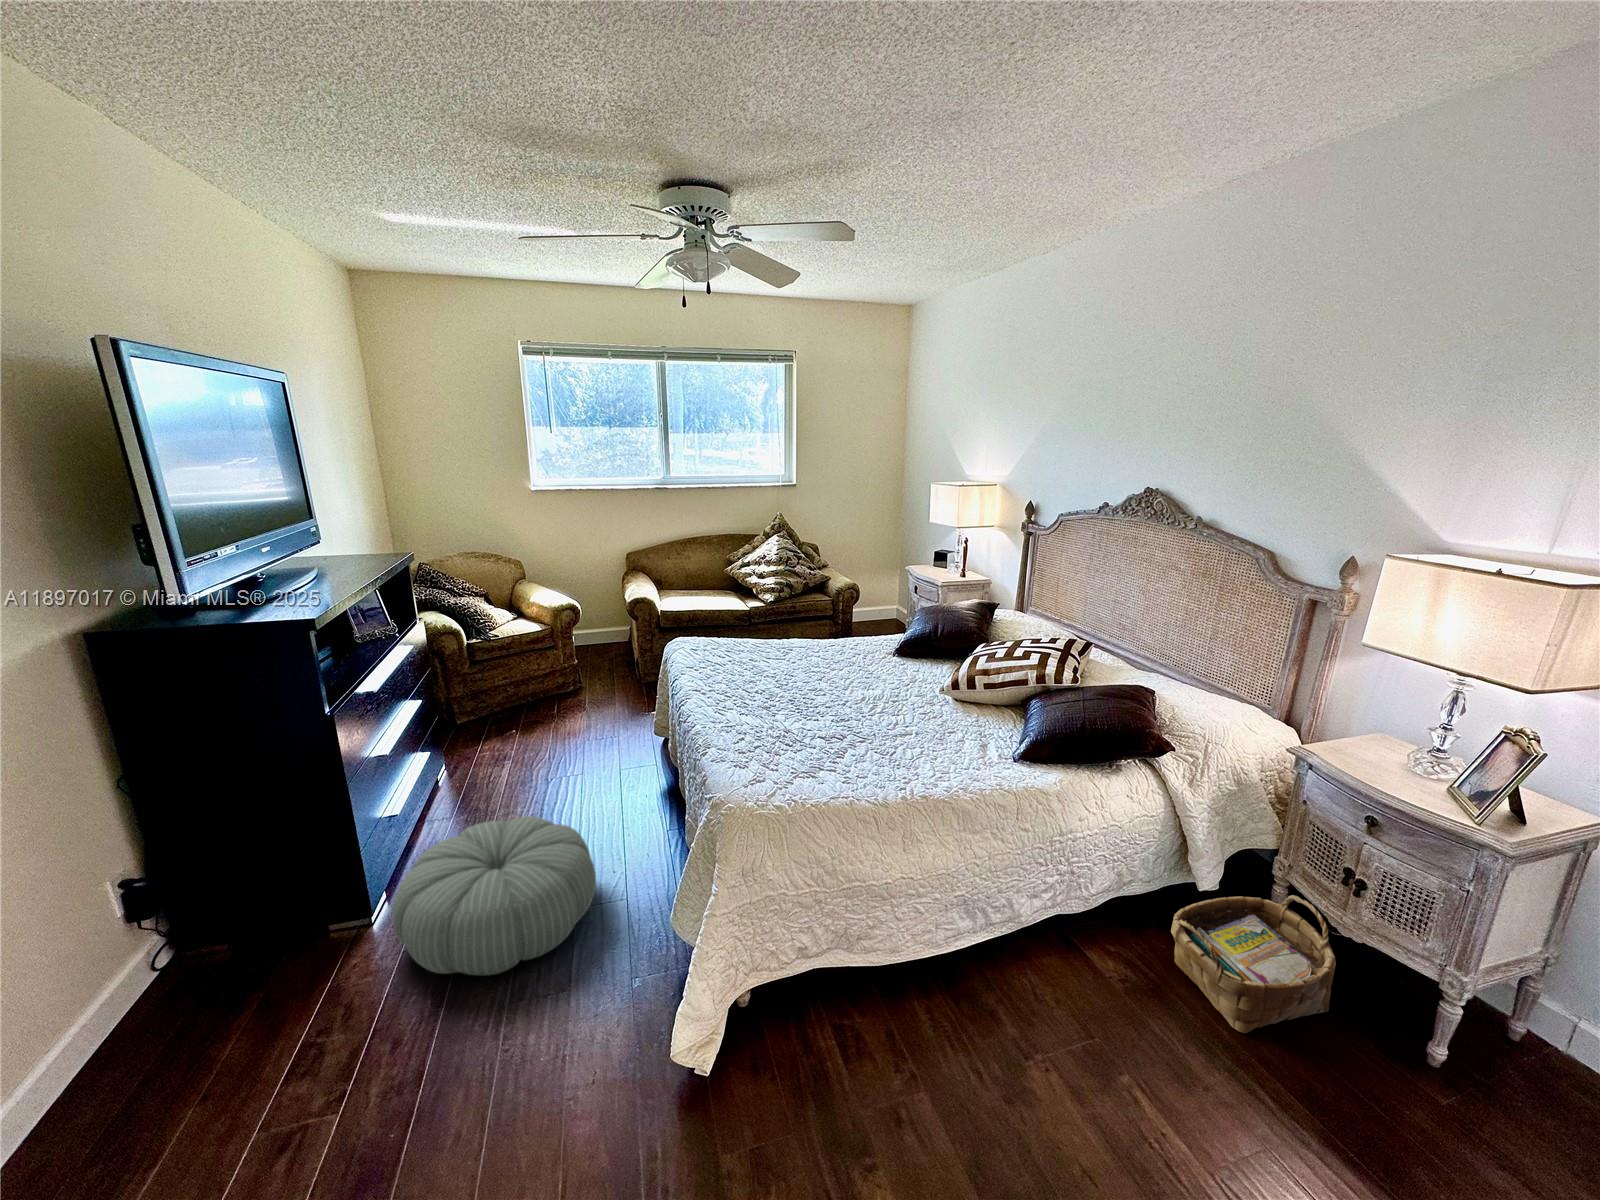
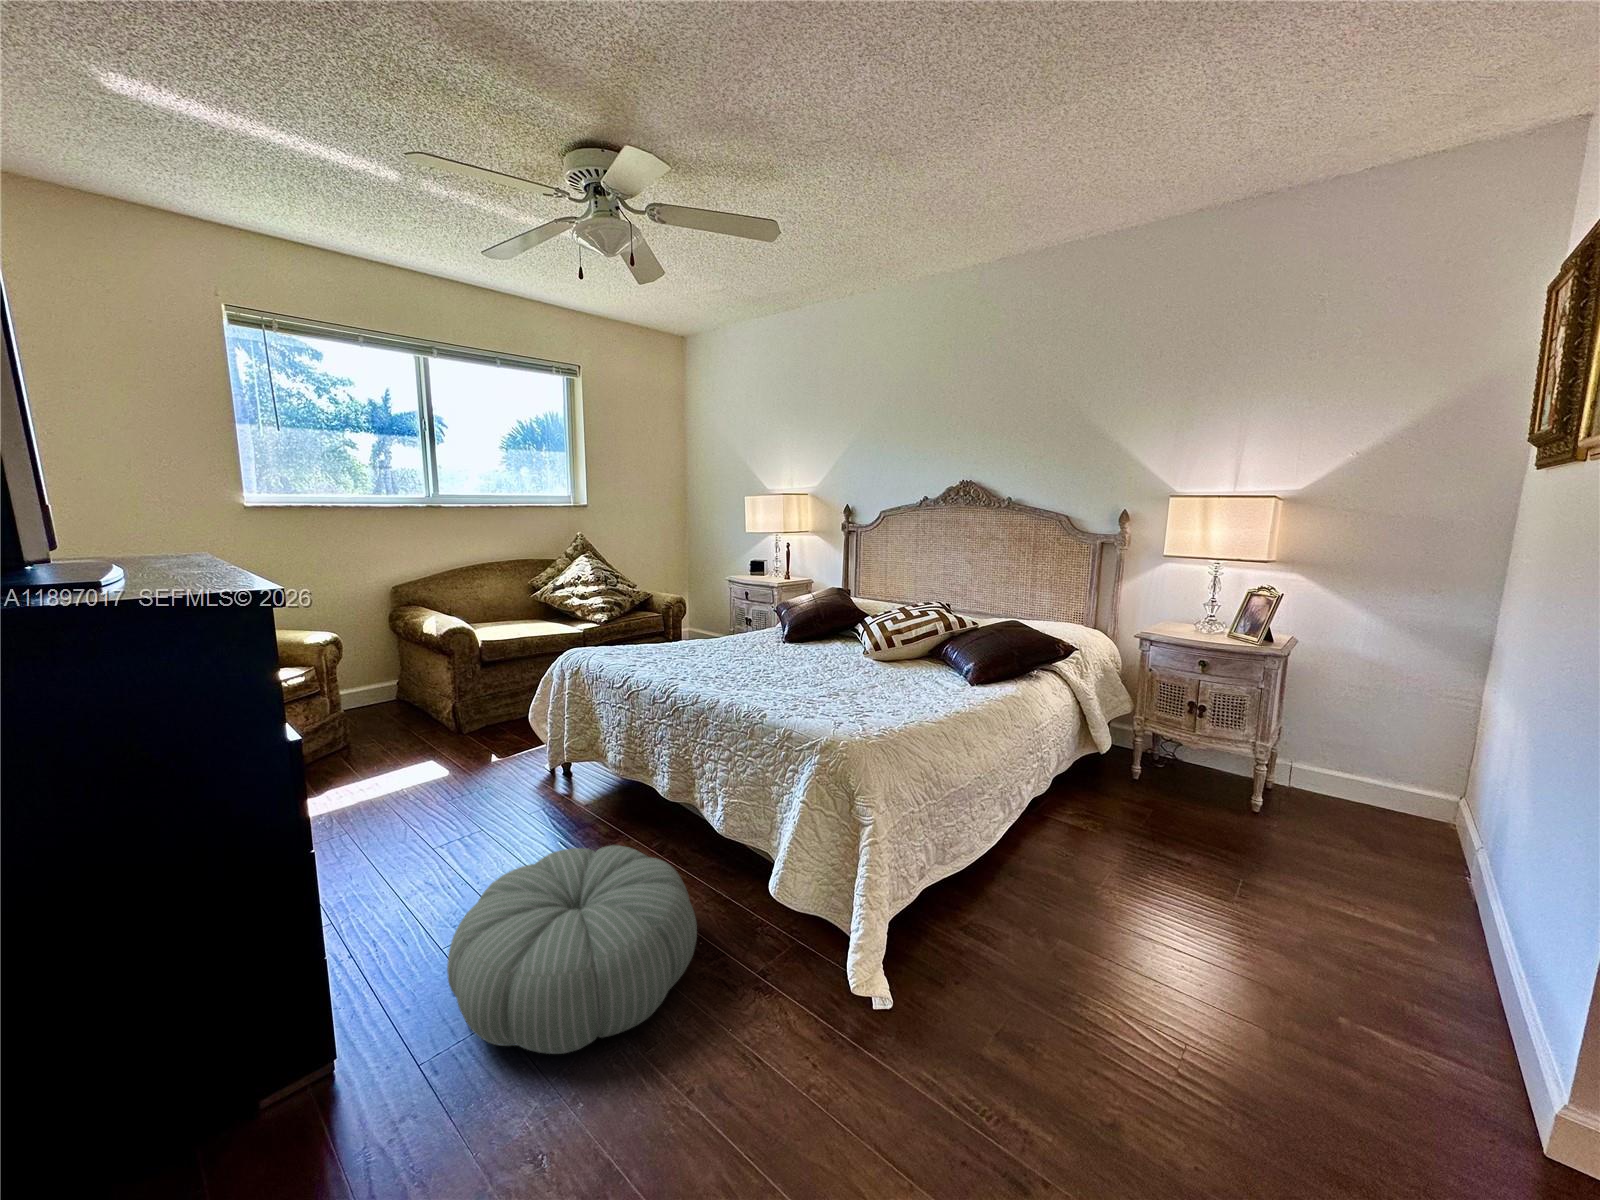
woven basket: present [1171,895,1336,1033] -> none [1107,732,1205,826]

